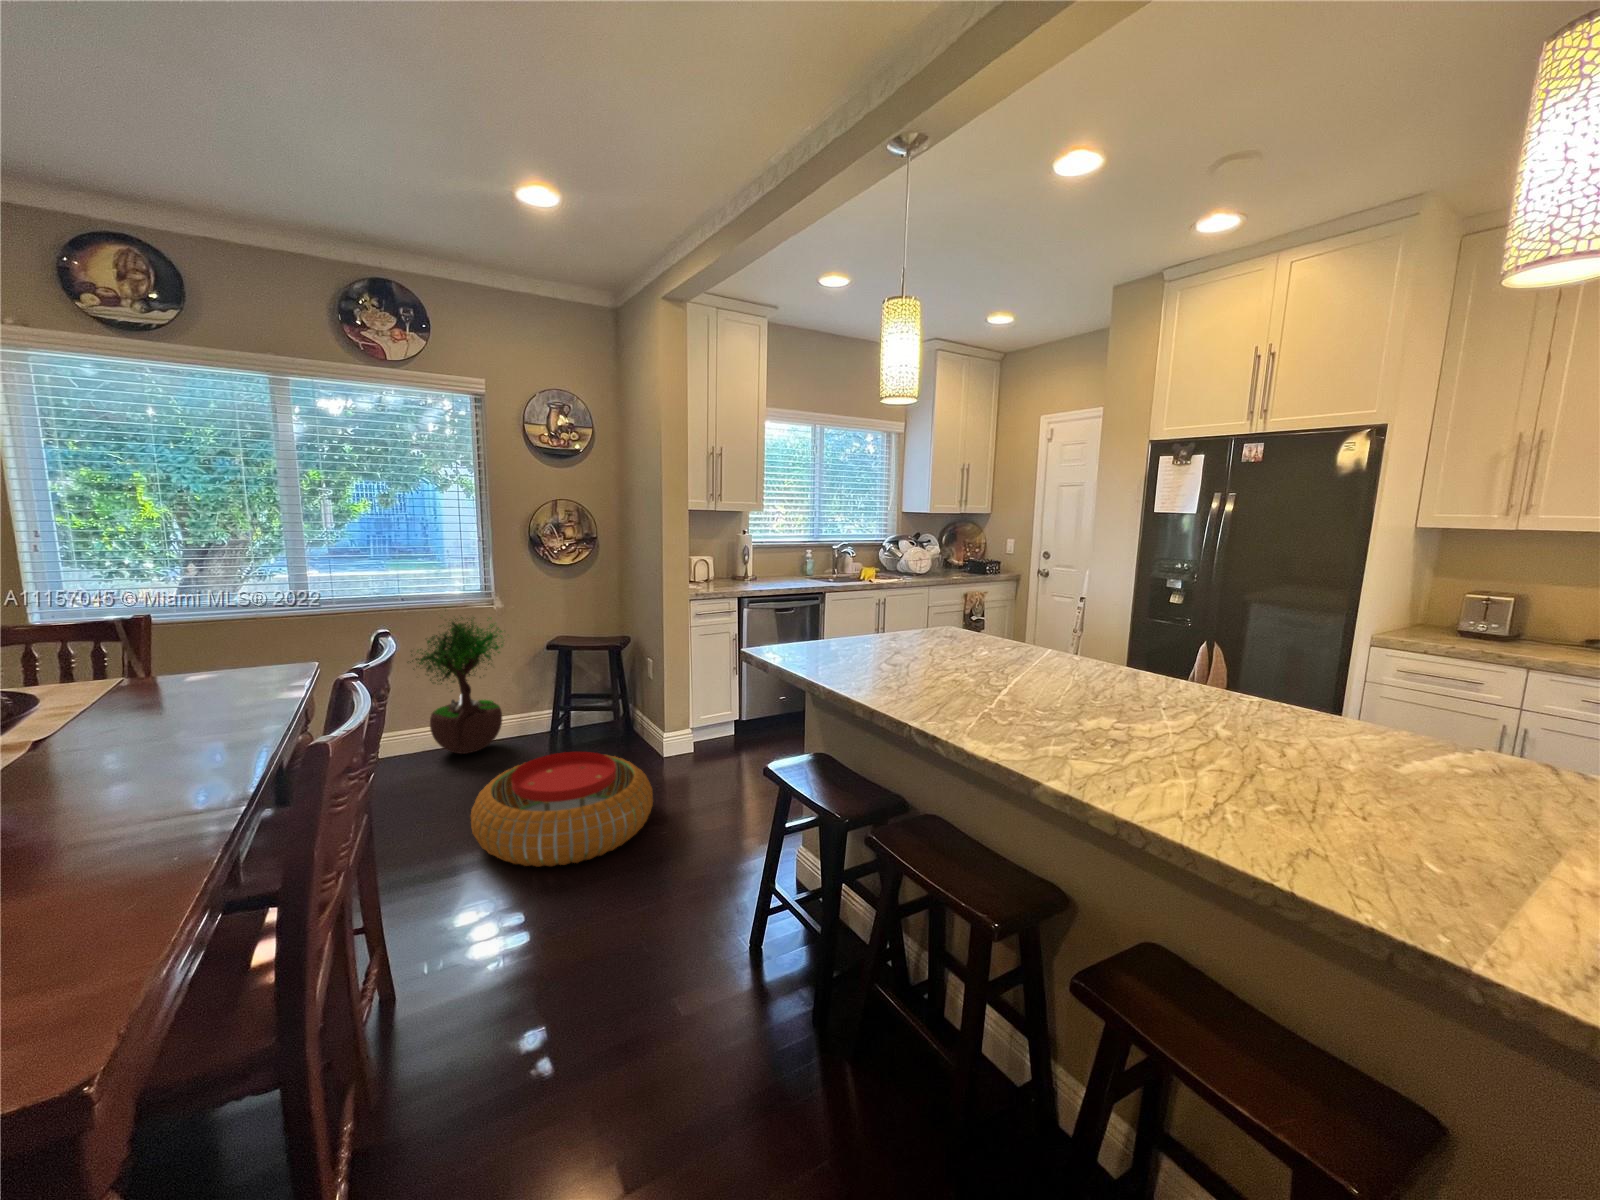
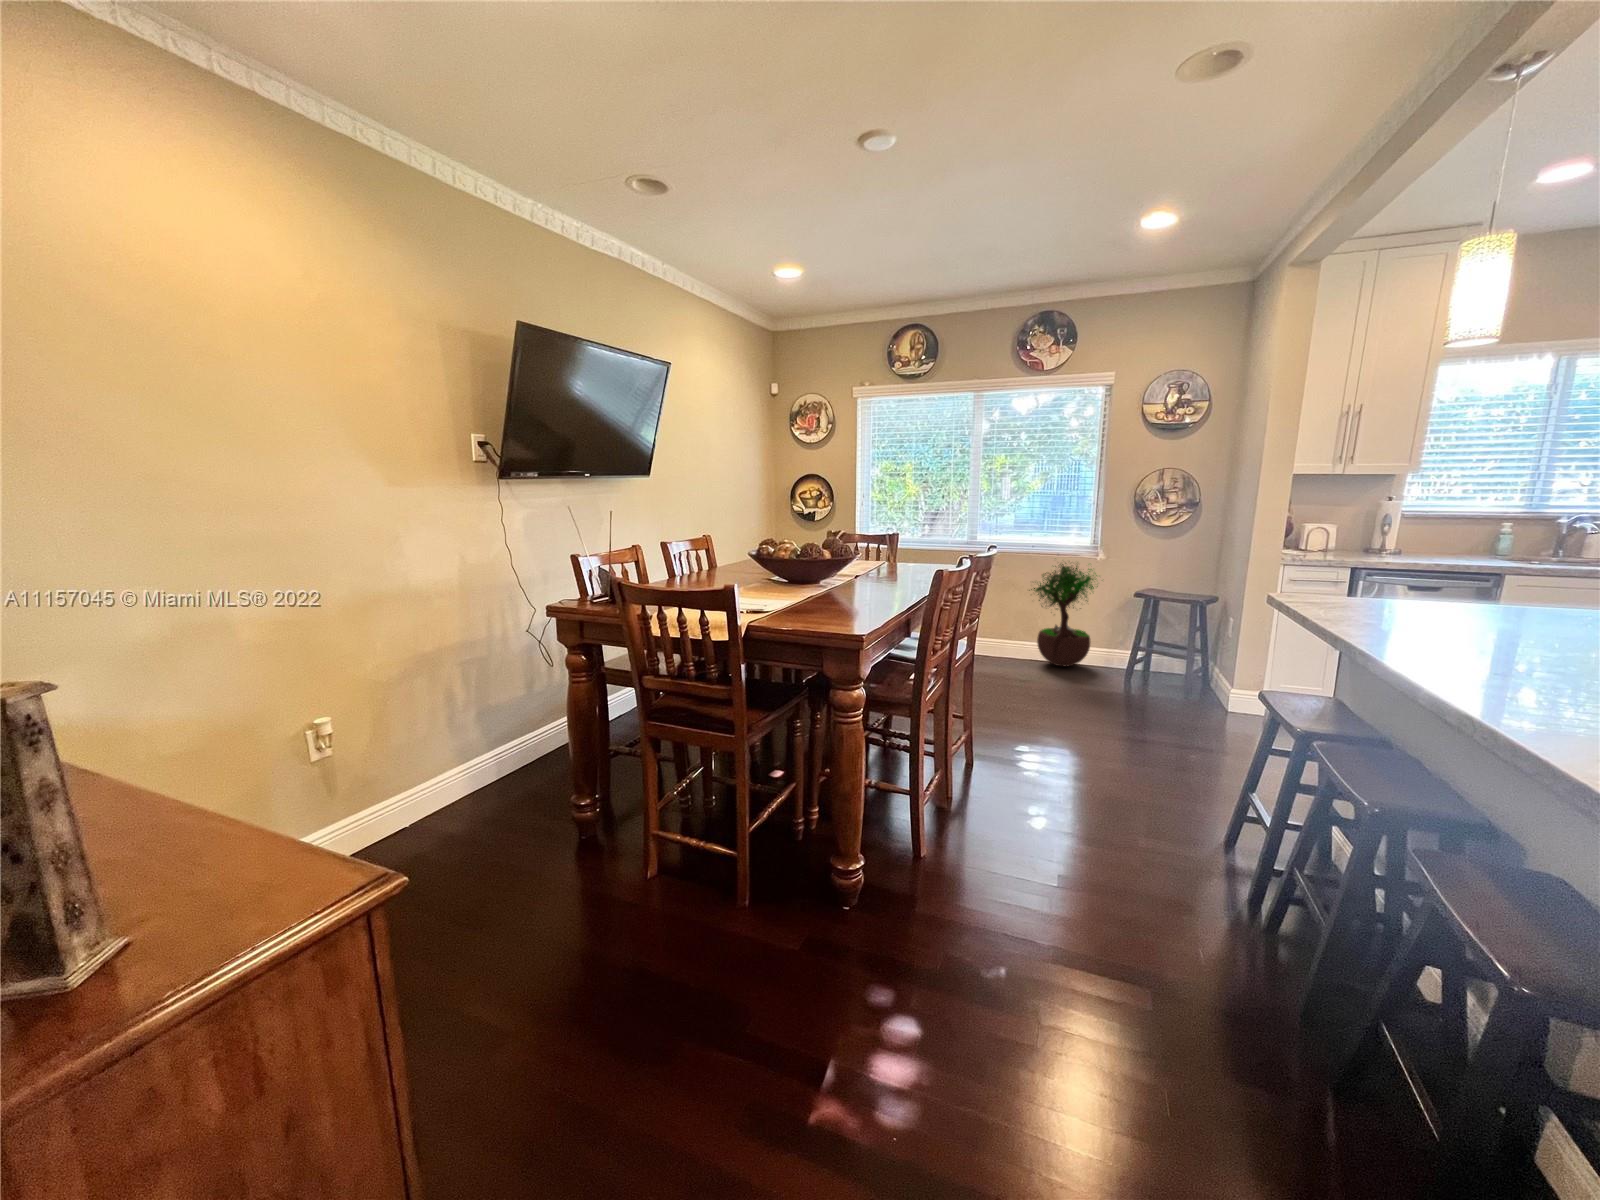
pouf: present [471,752,653,867] -> none [1047,671,1197,752]

